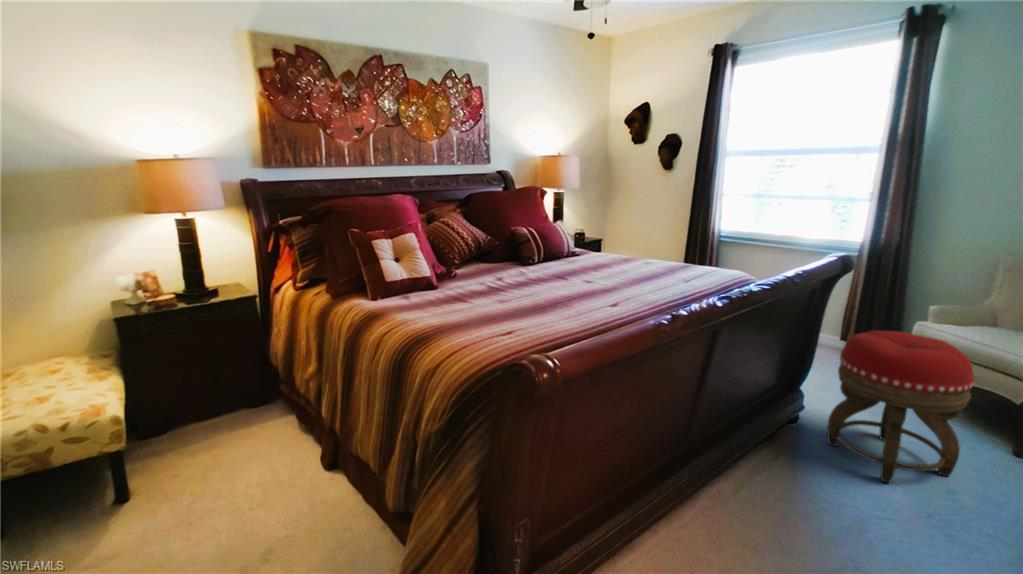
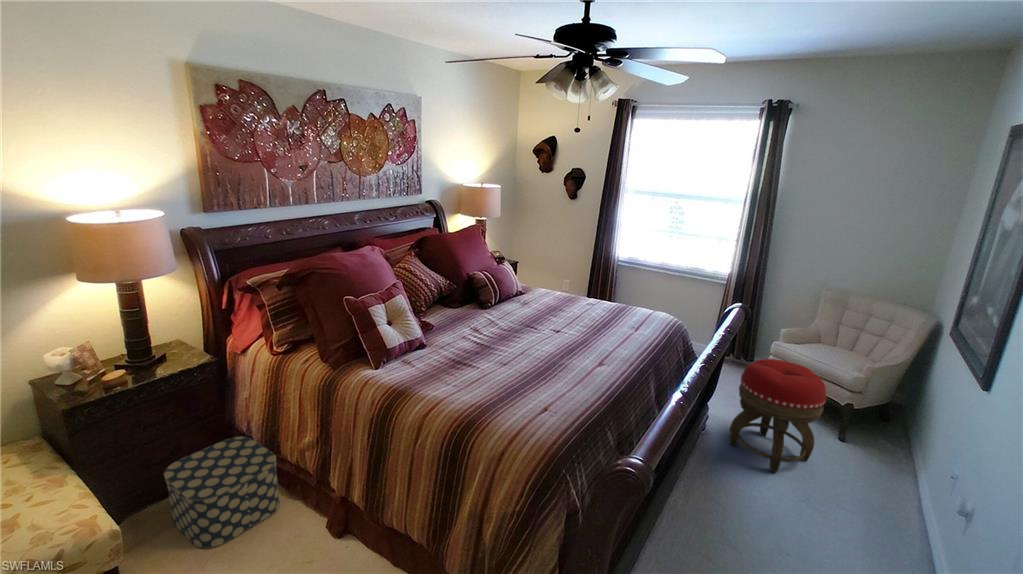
storage box: none [194,369,294,459] -> present [164,437,280,549]

